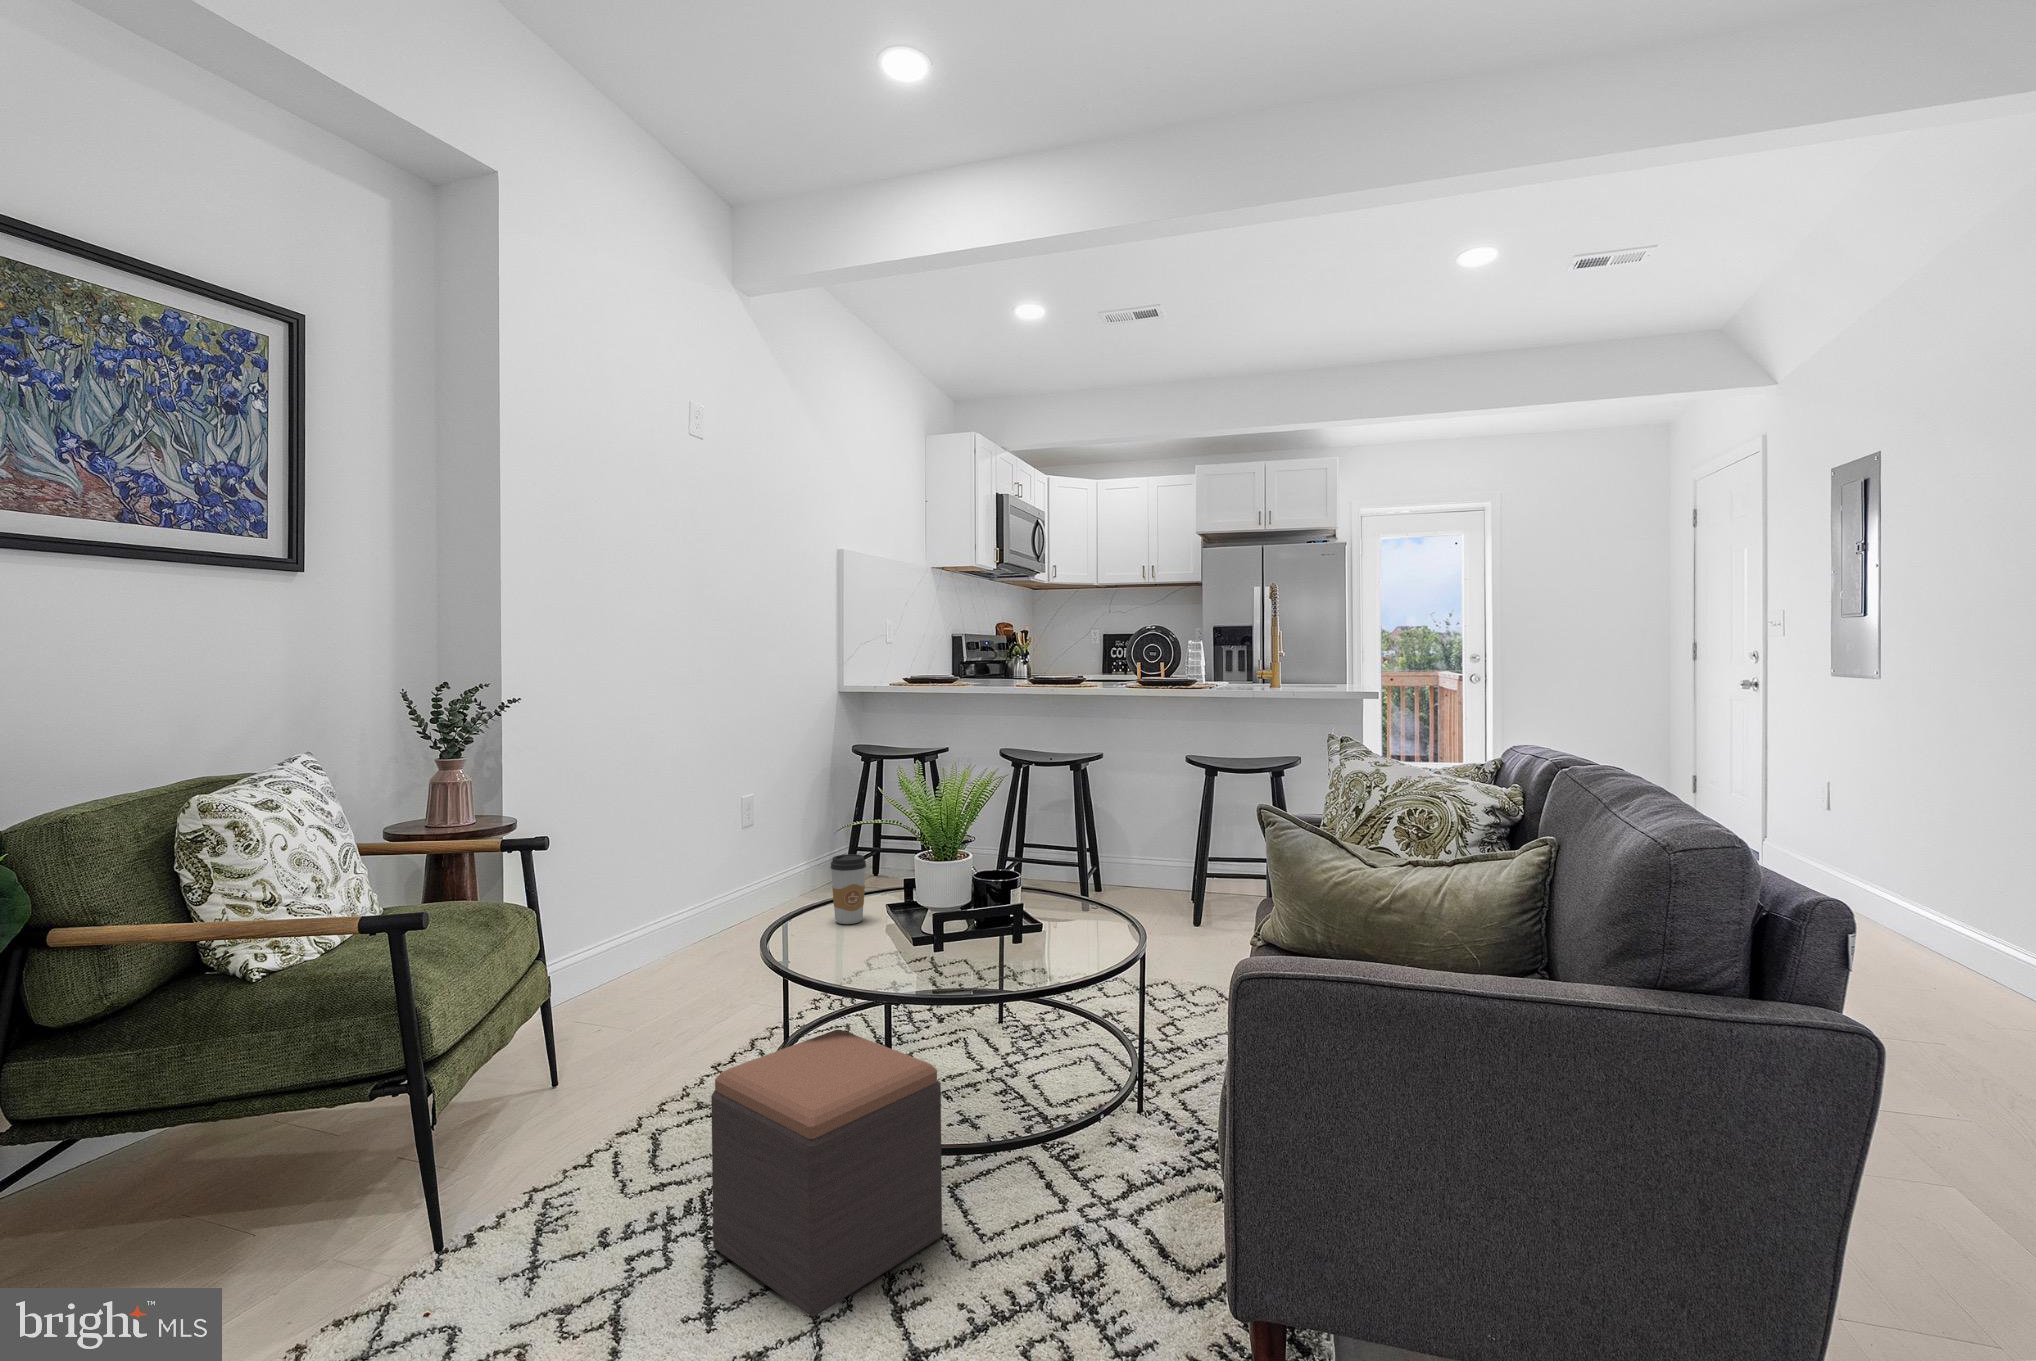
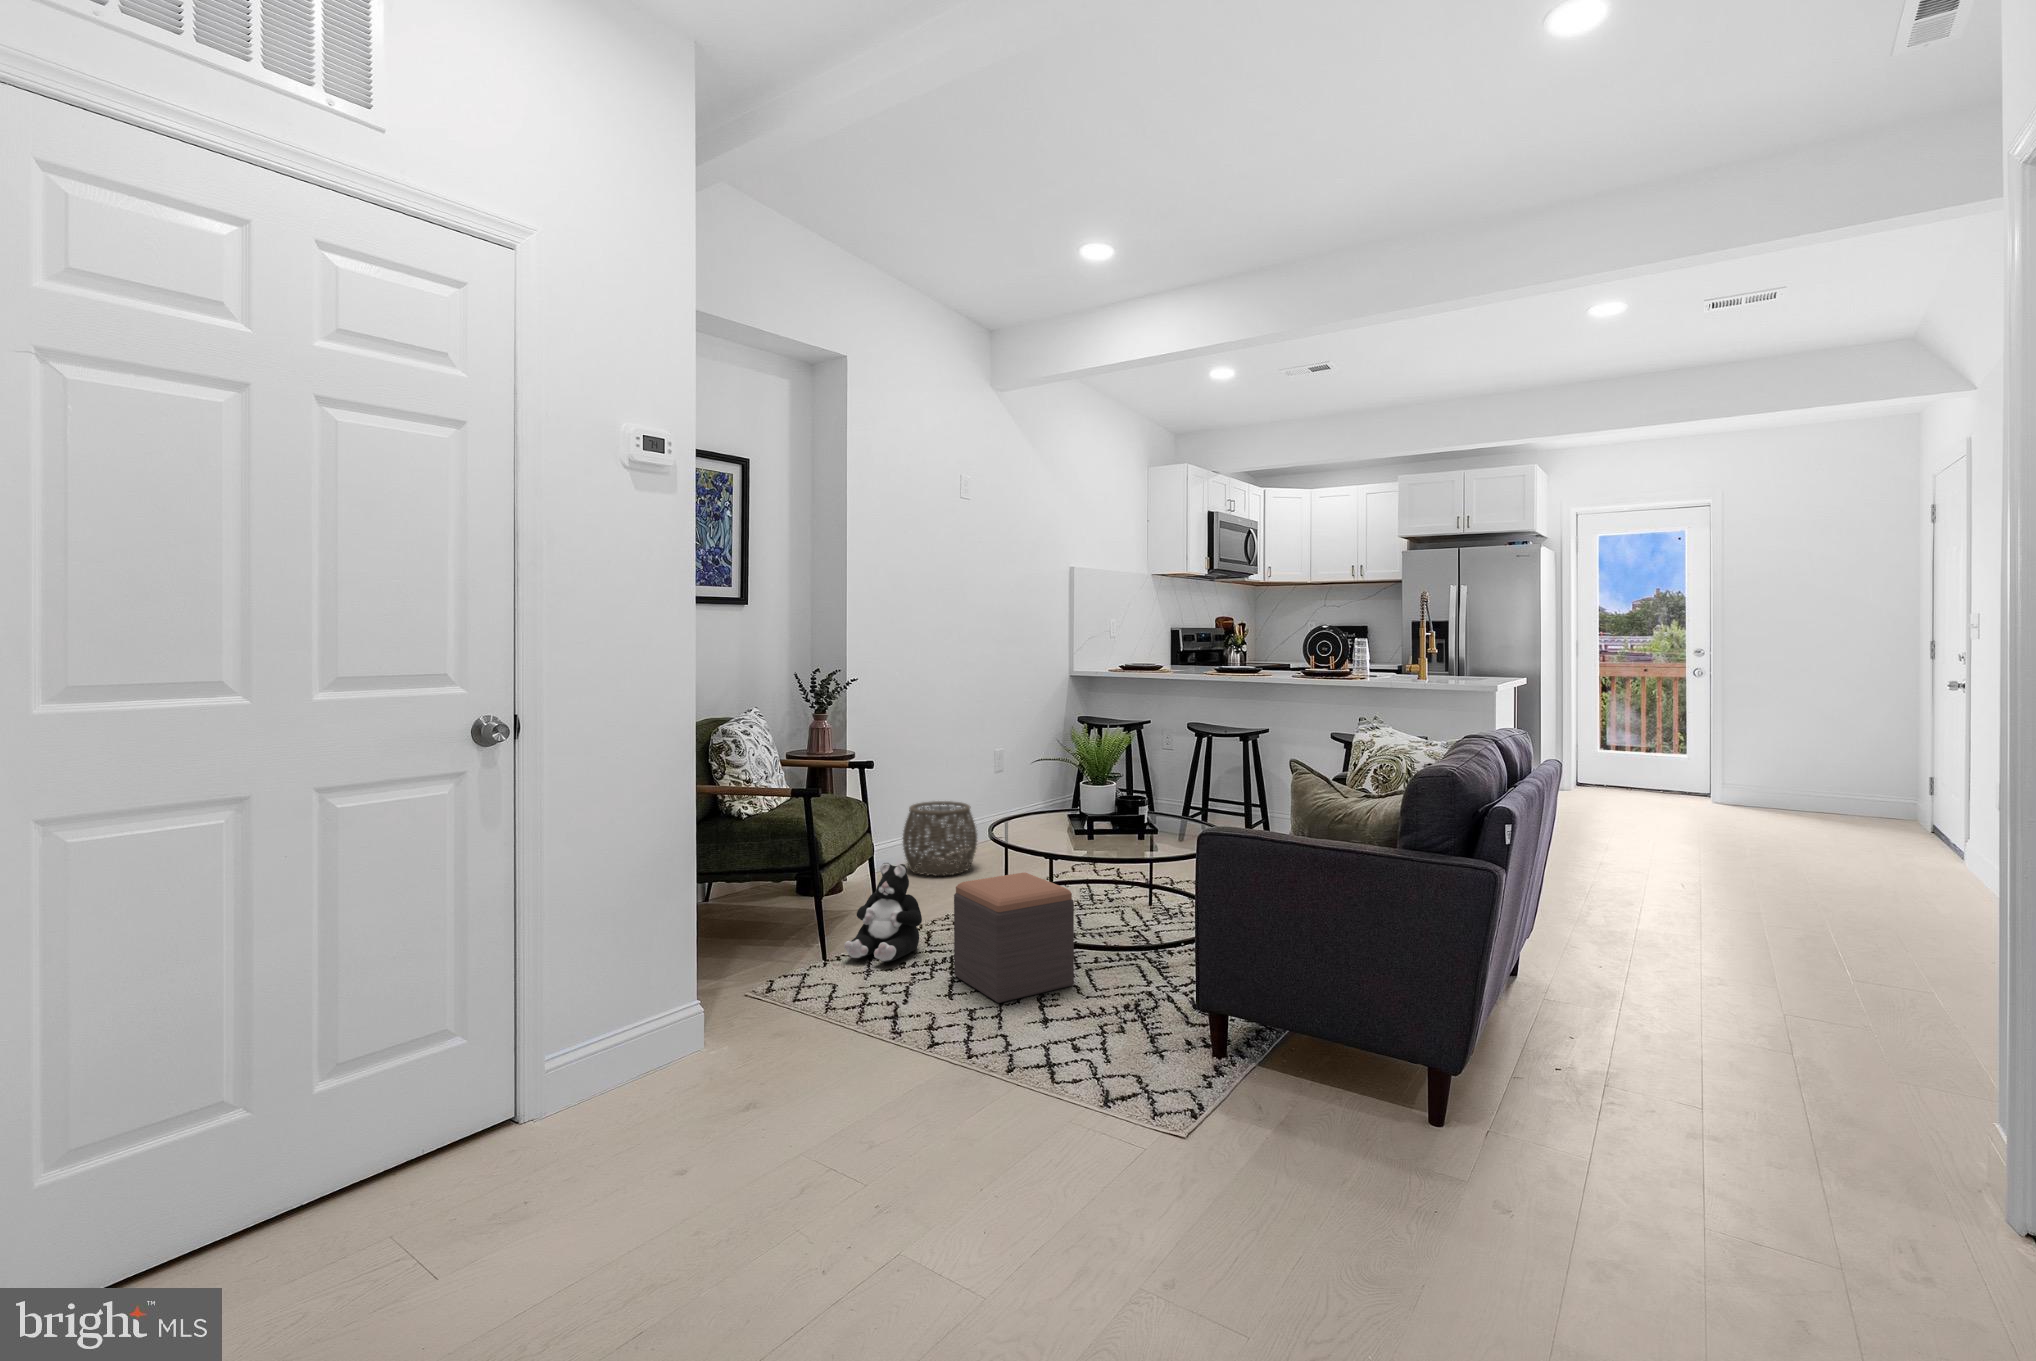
coffee cup: present [830,854,866,924] -> none [1034,781,1056,823]
woven basket: none [596,883,721,1007] -> present [903,801,977,876]
plush toy: none [483,1030,643,1234] -> present [844,863,922,962]

